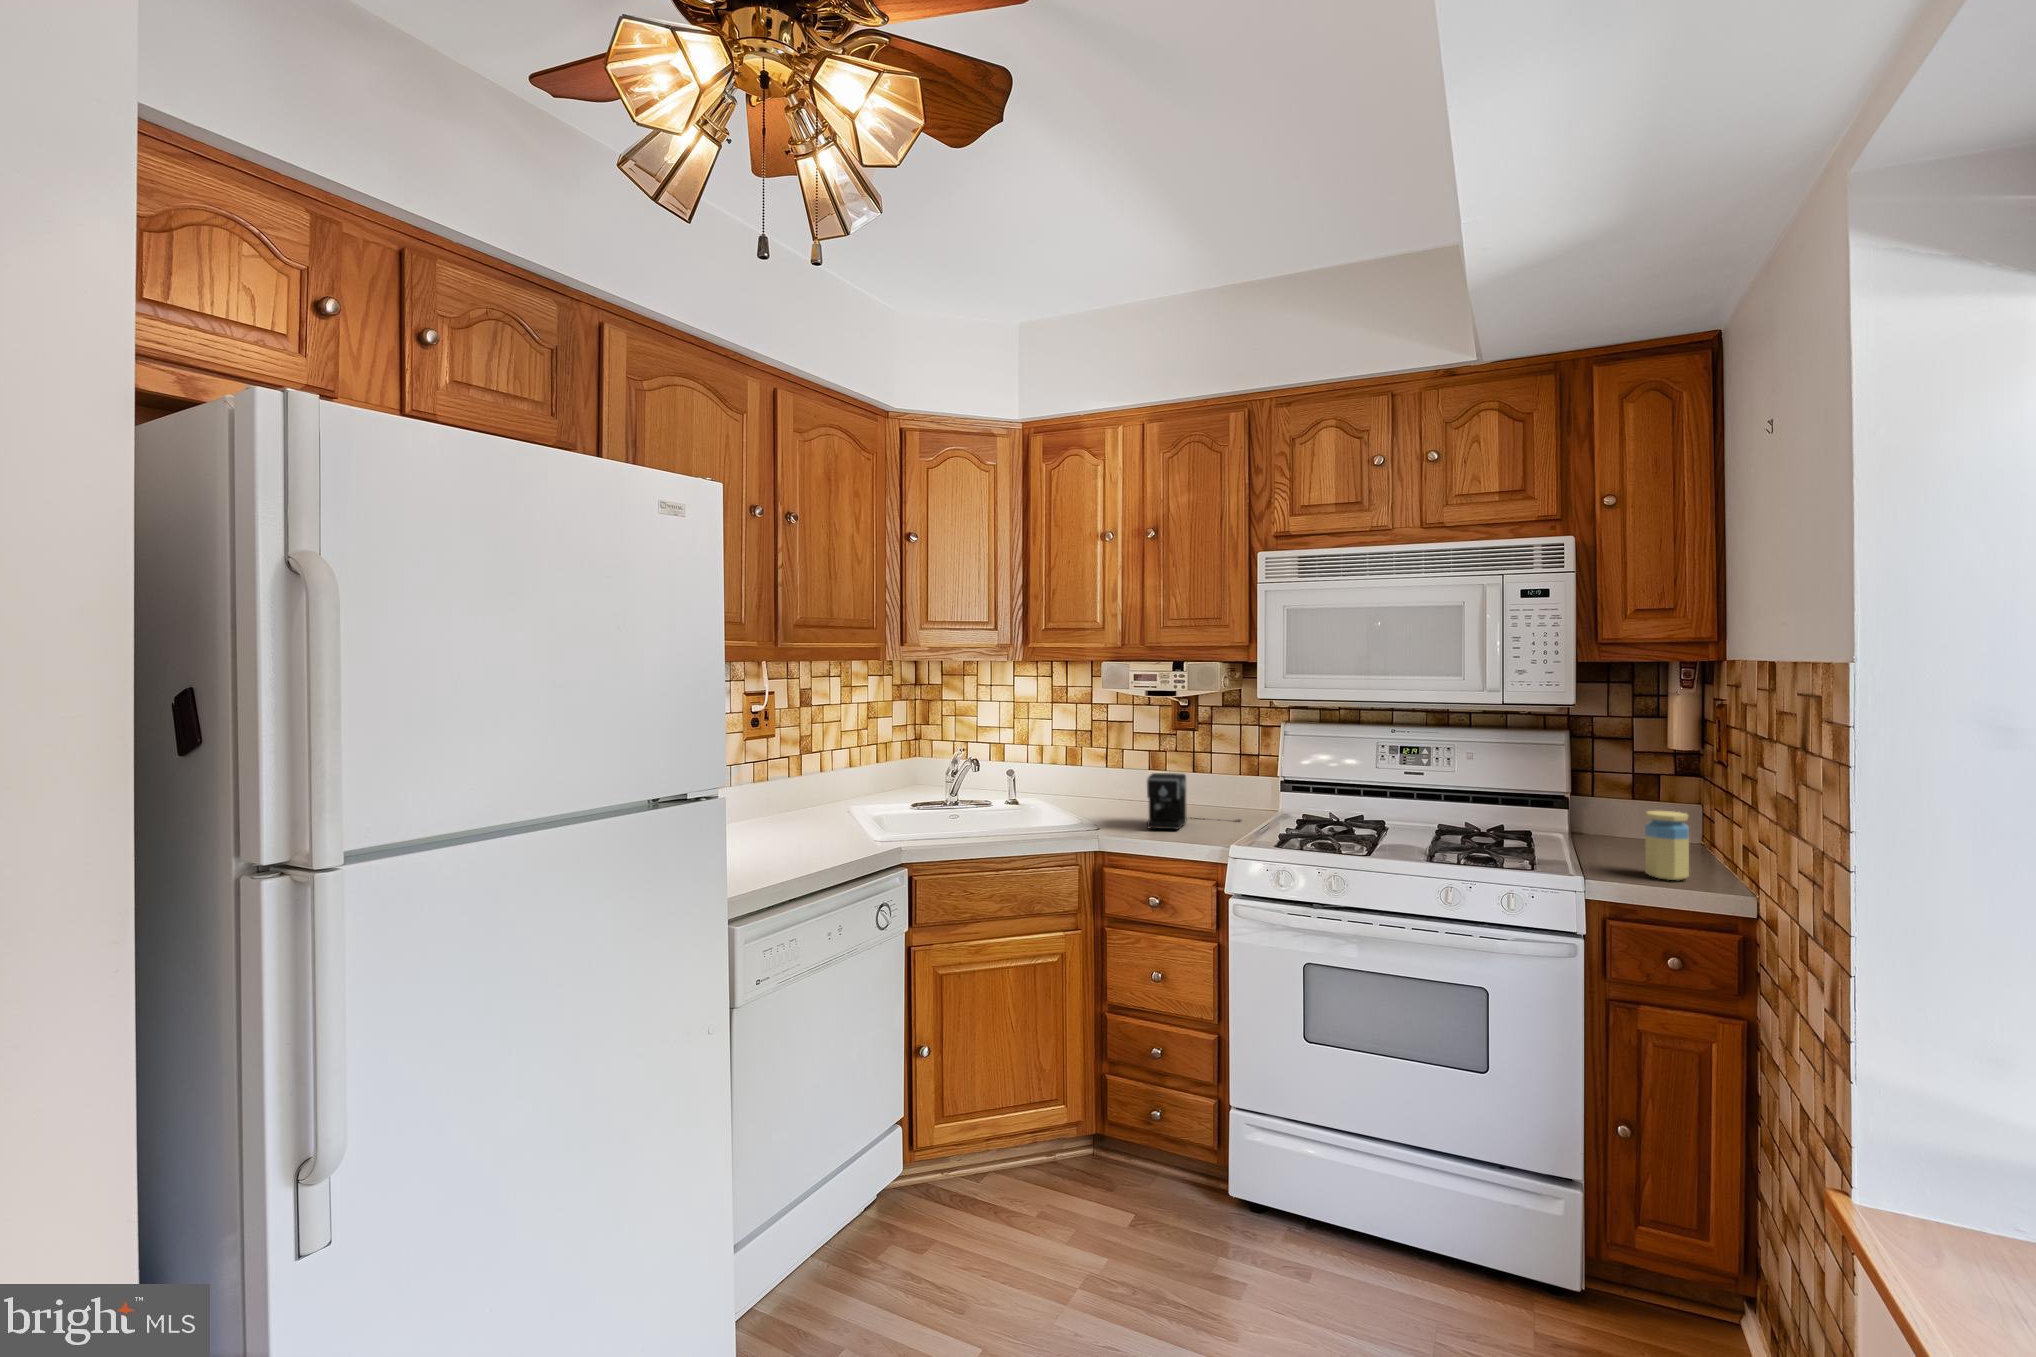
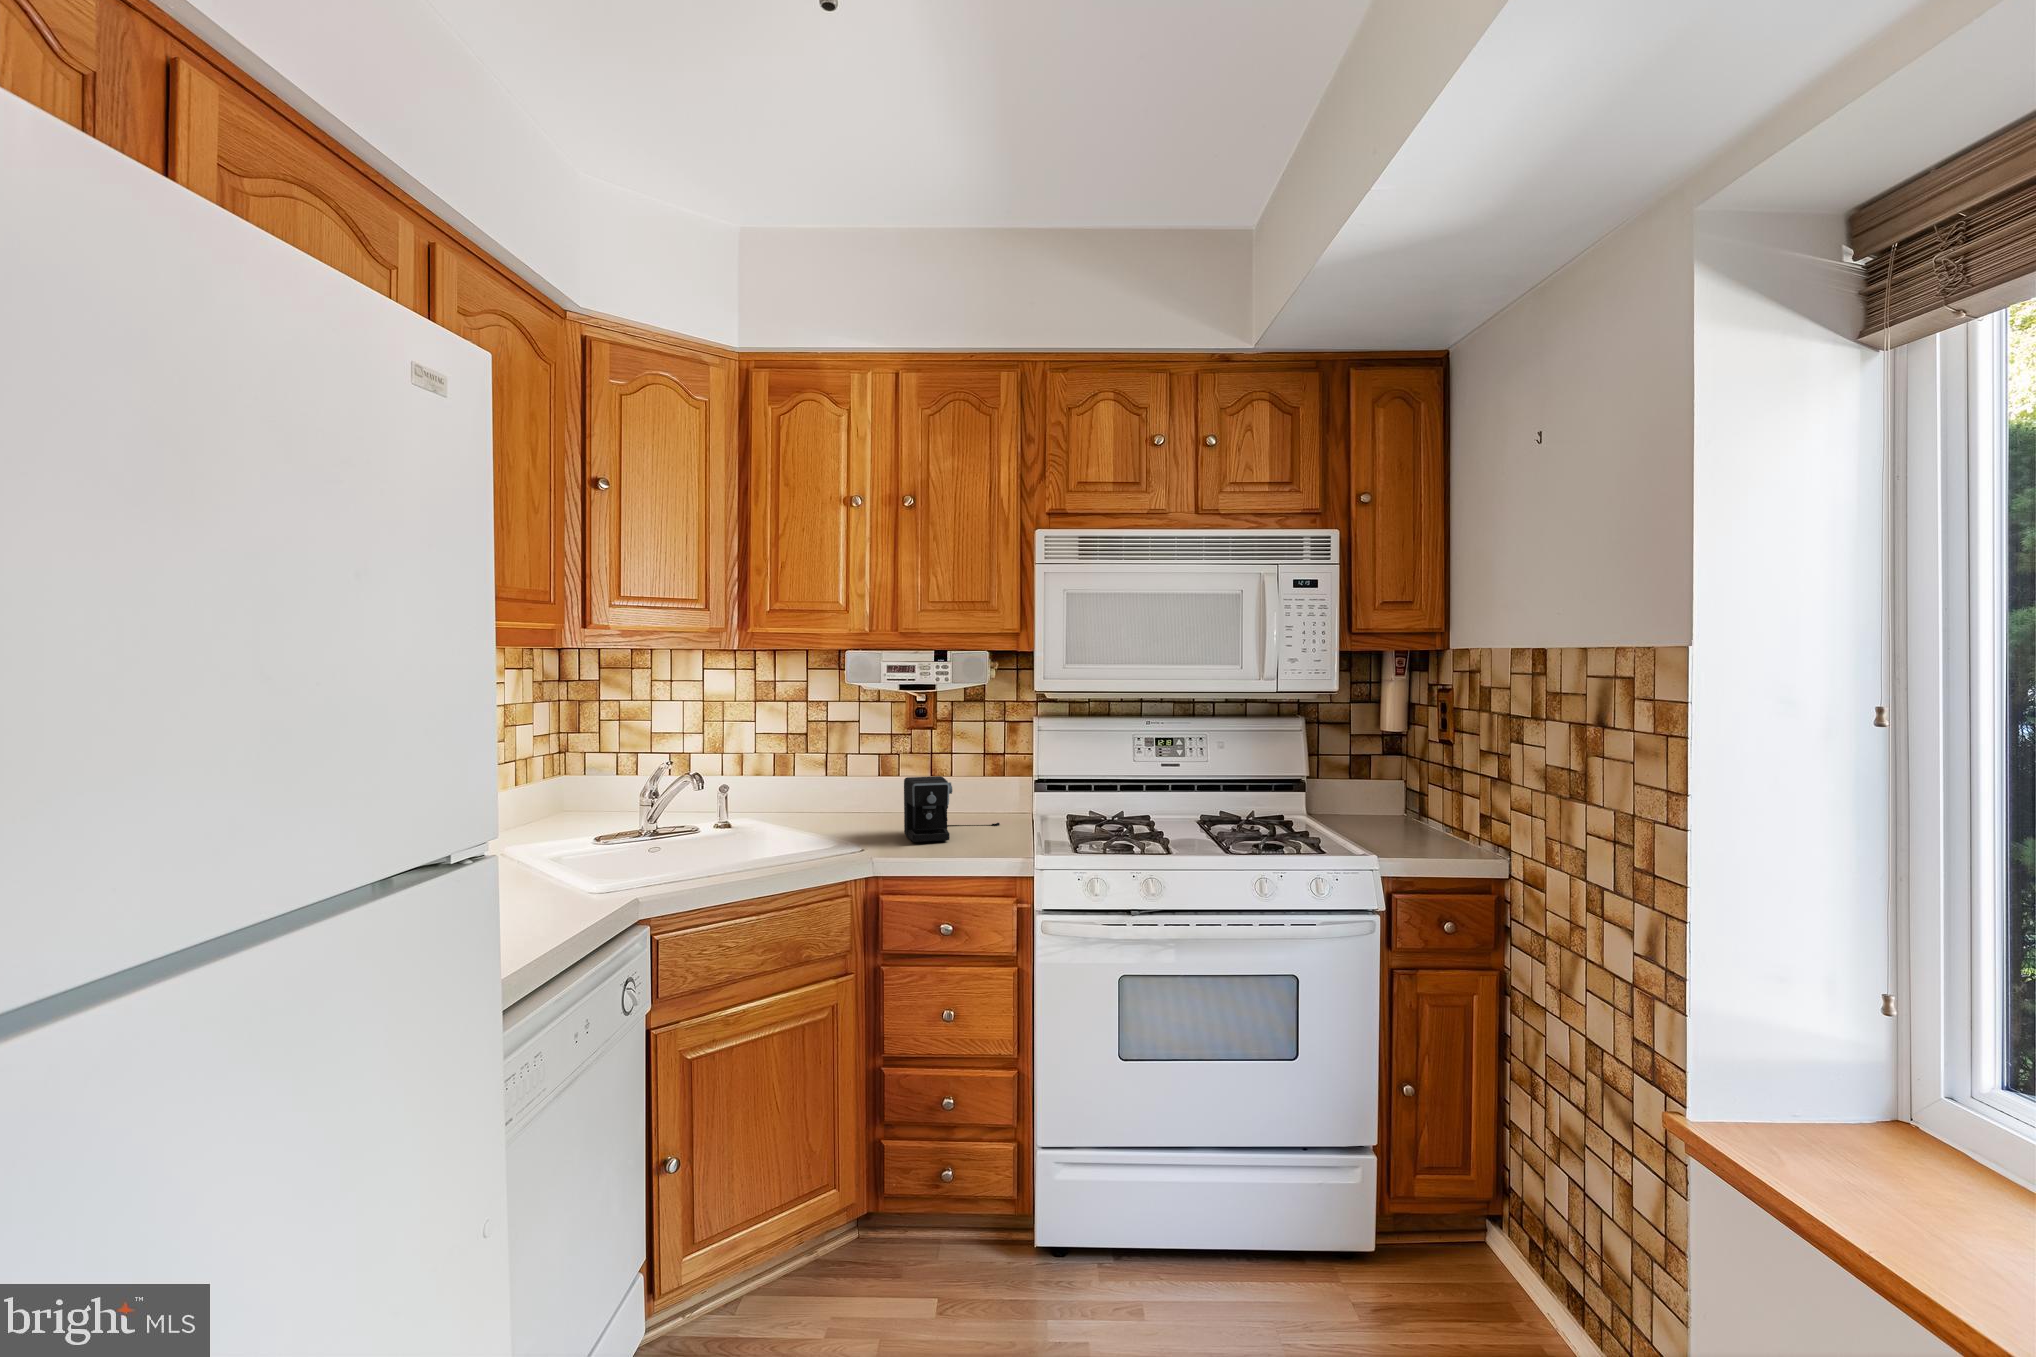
jar: present [1645,811,1689,880] -> none [1408,786,1447,848]

